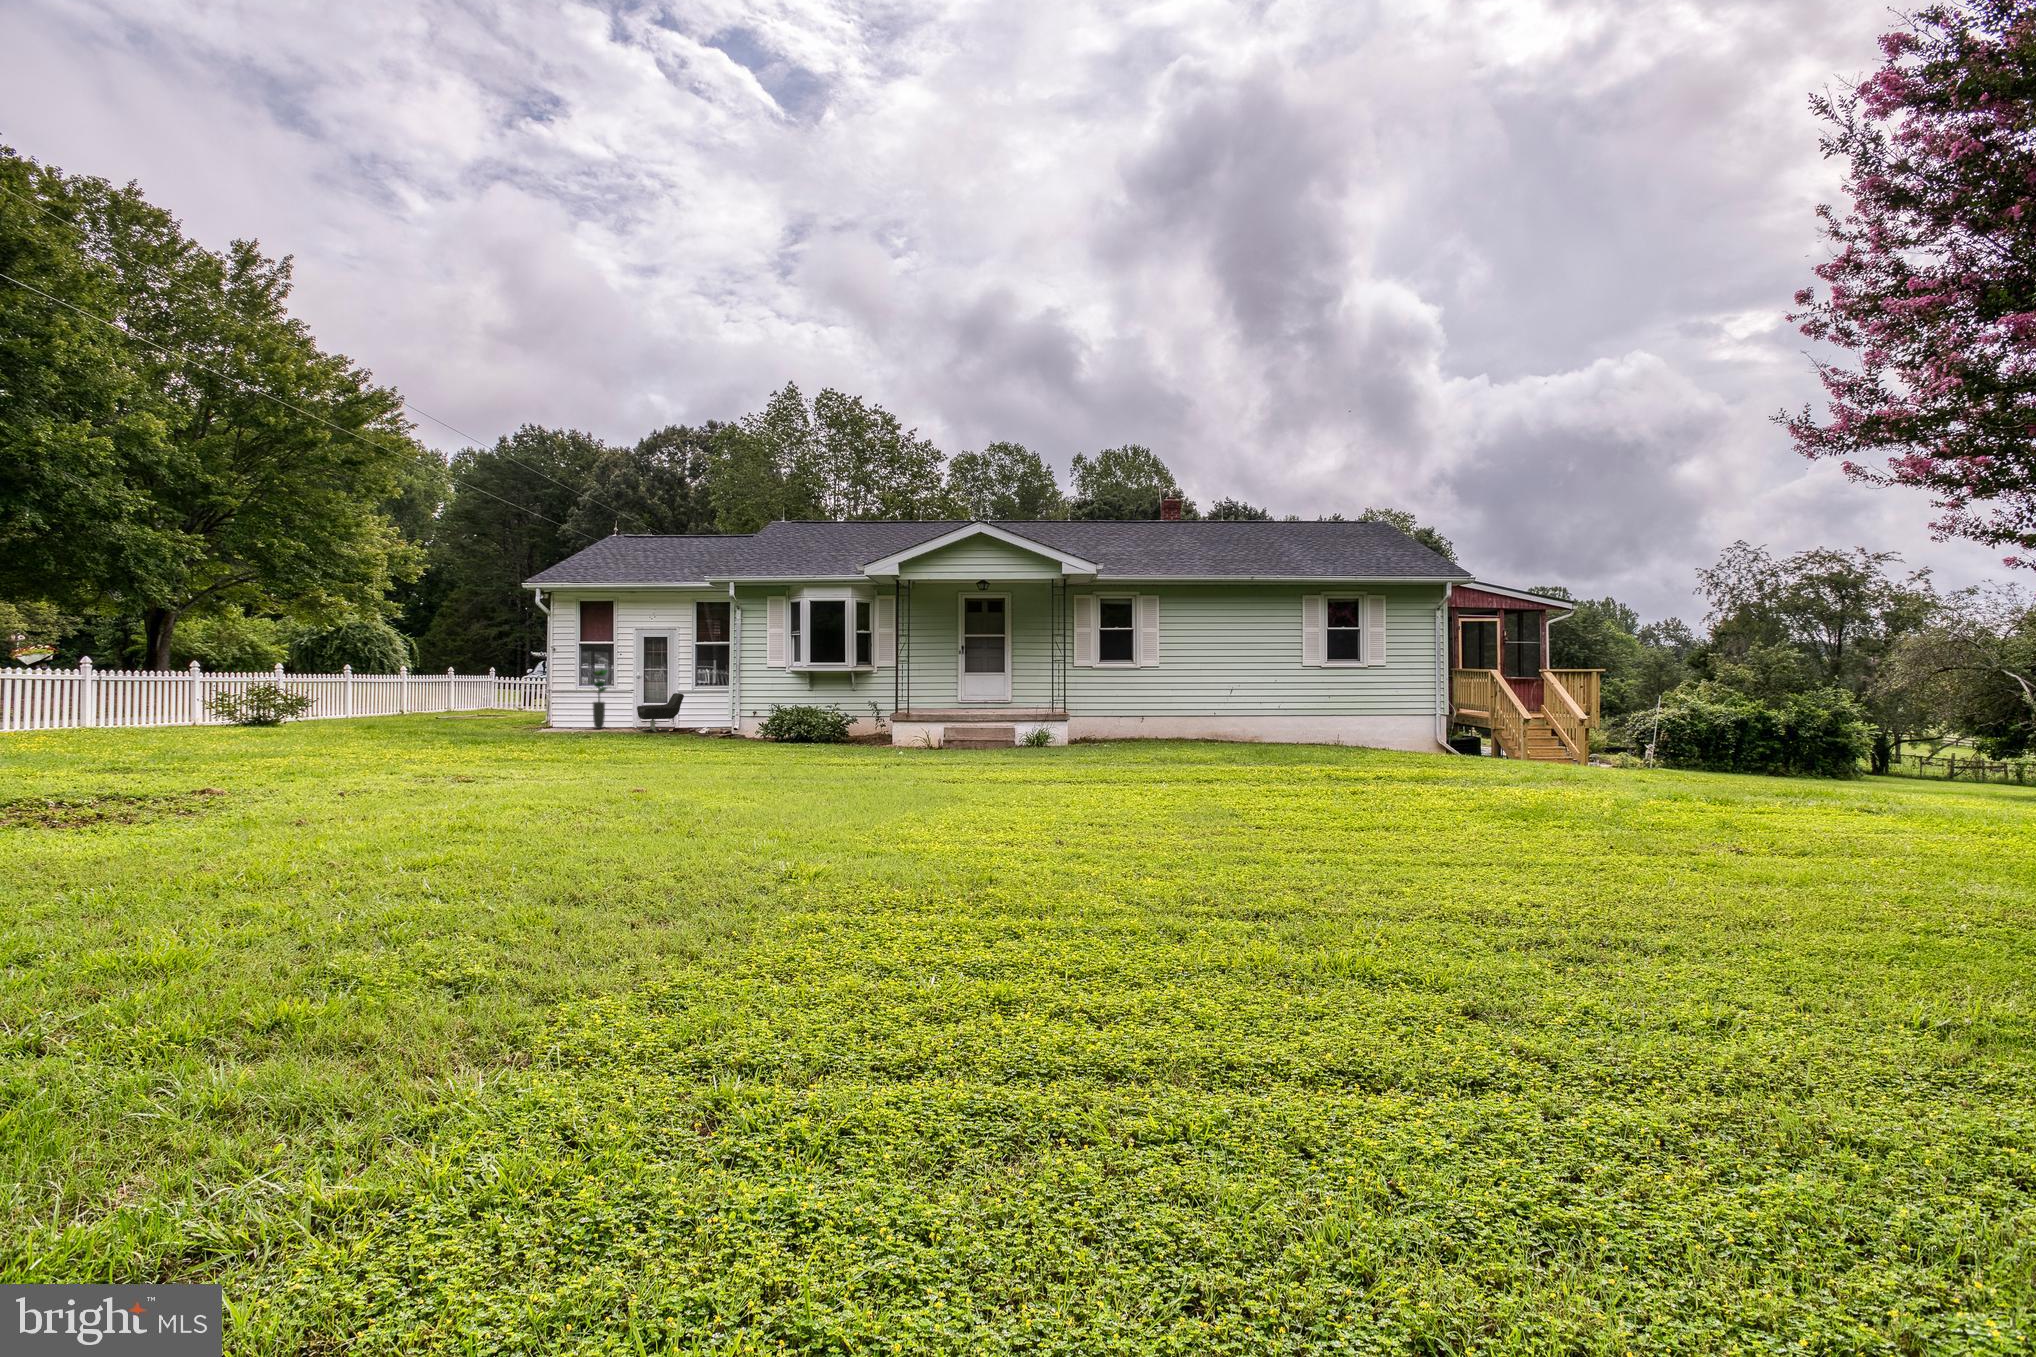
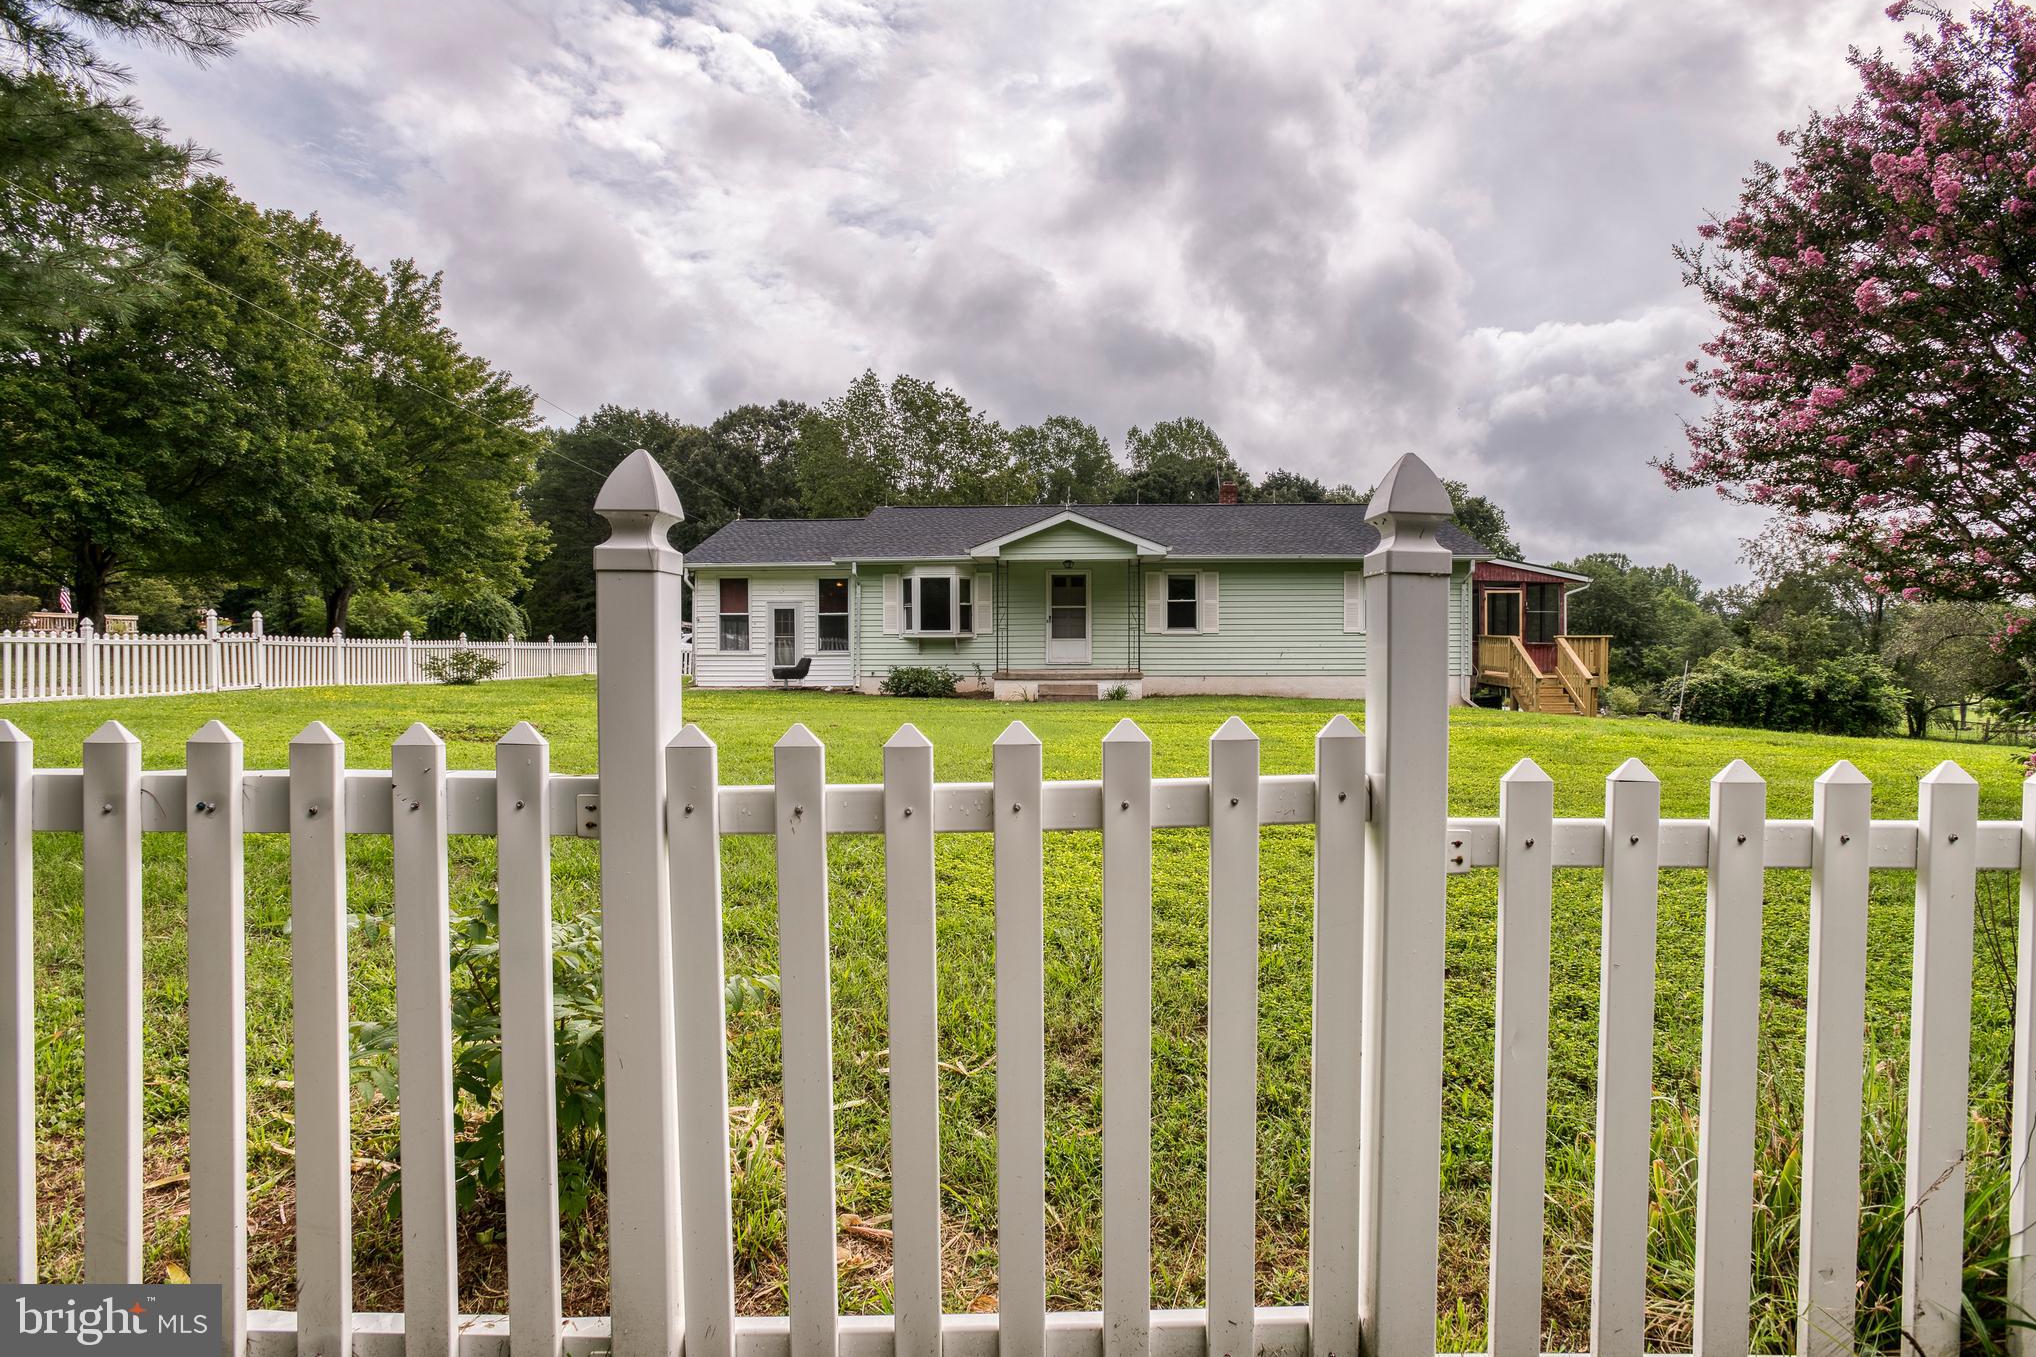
potted plant: present [592,670,607,729] -> none [727,638,751,688]

